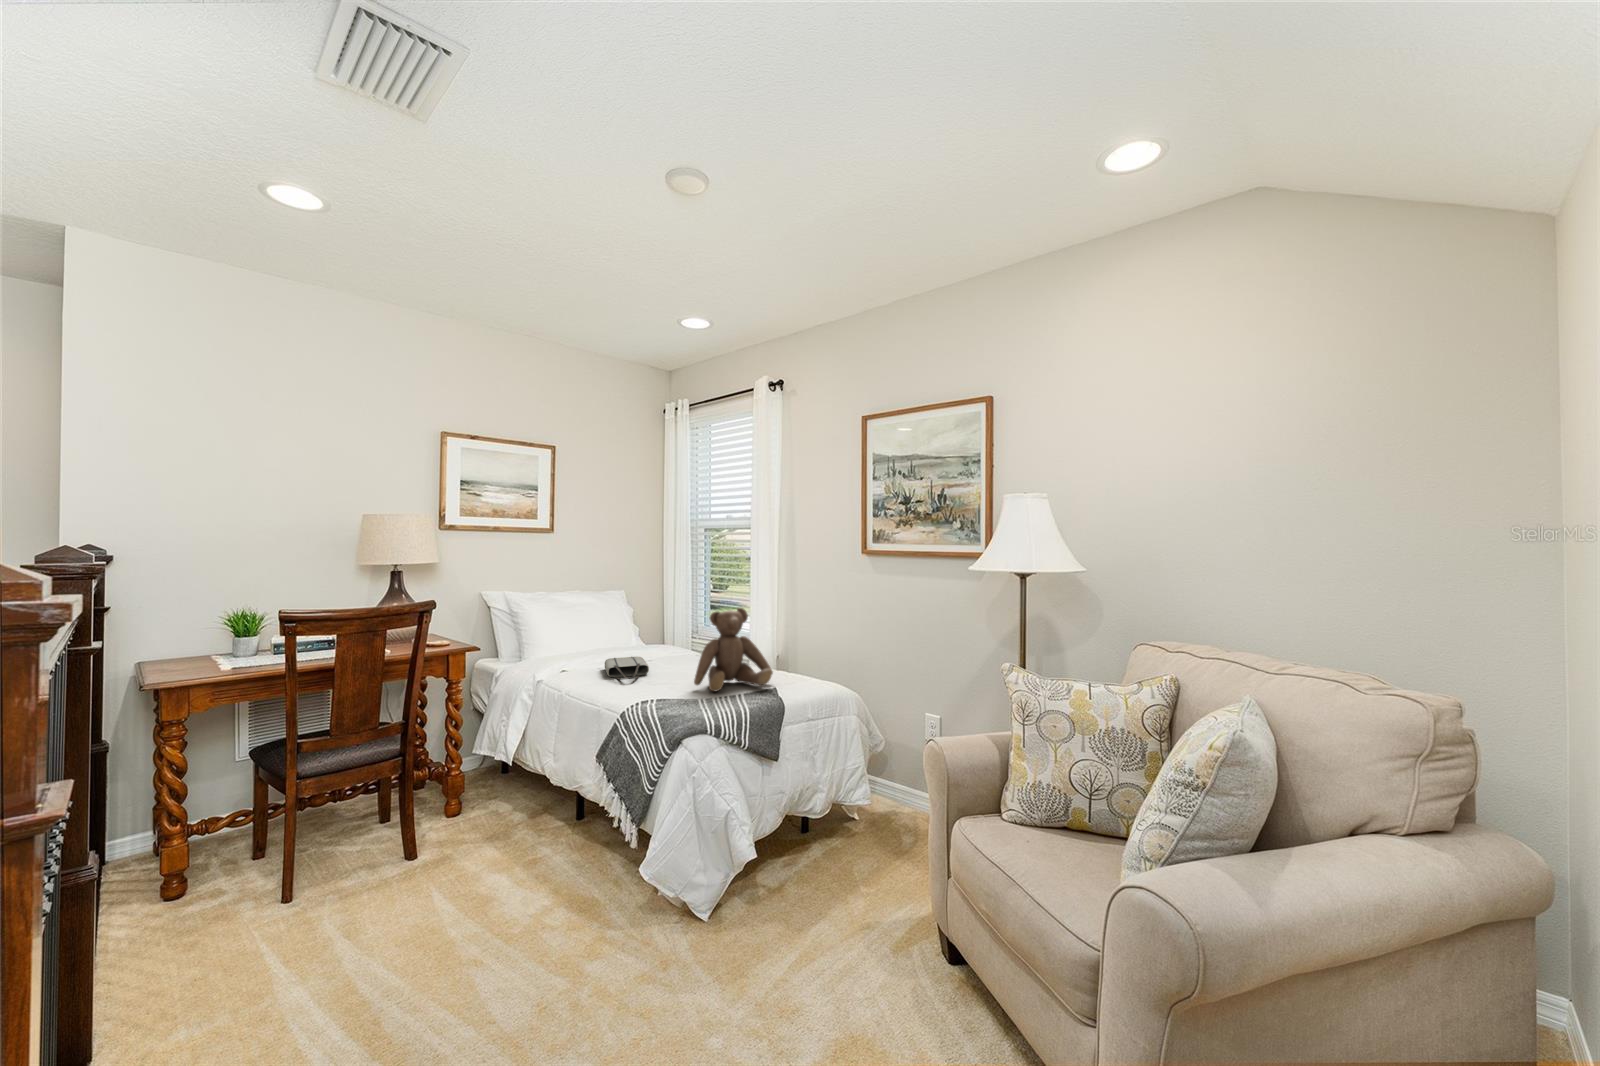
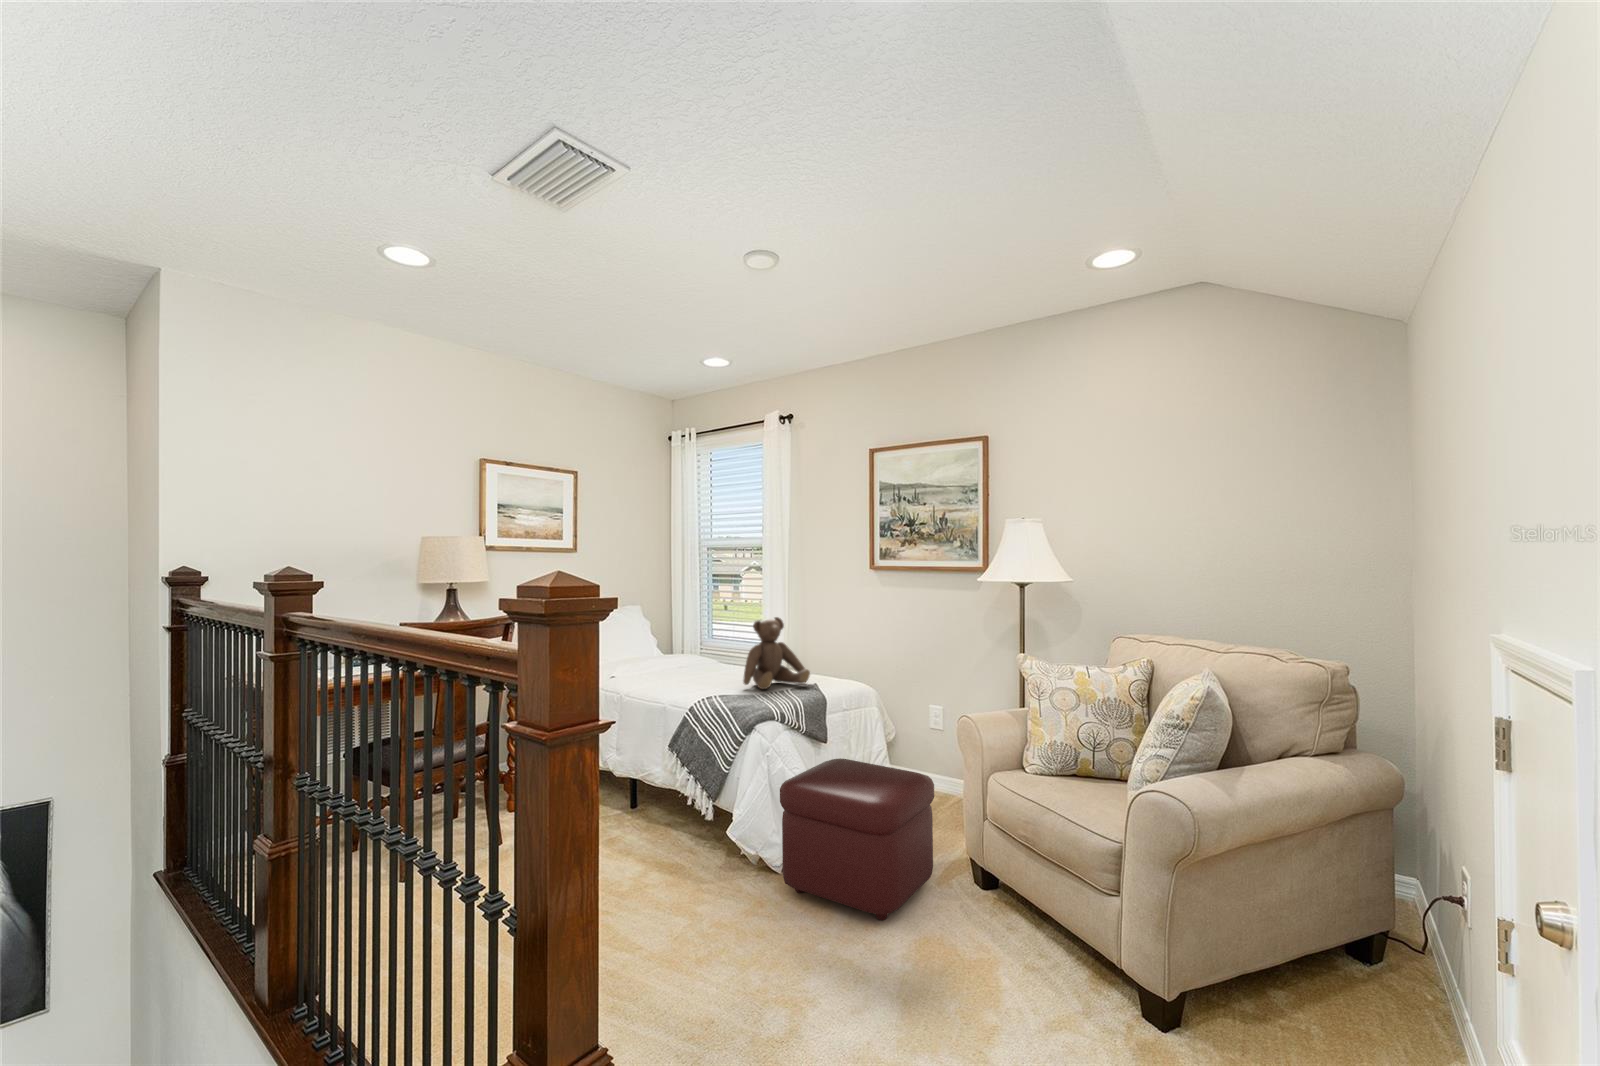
tote bag: present [605,656,649,680] -> none [645,664,691,683]
ottoman: none [696,780,888,998] -> present [780,758,934,920]

